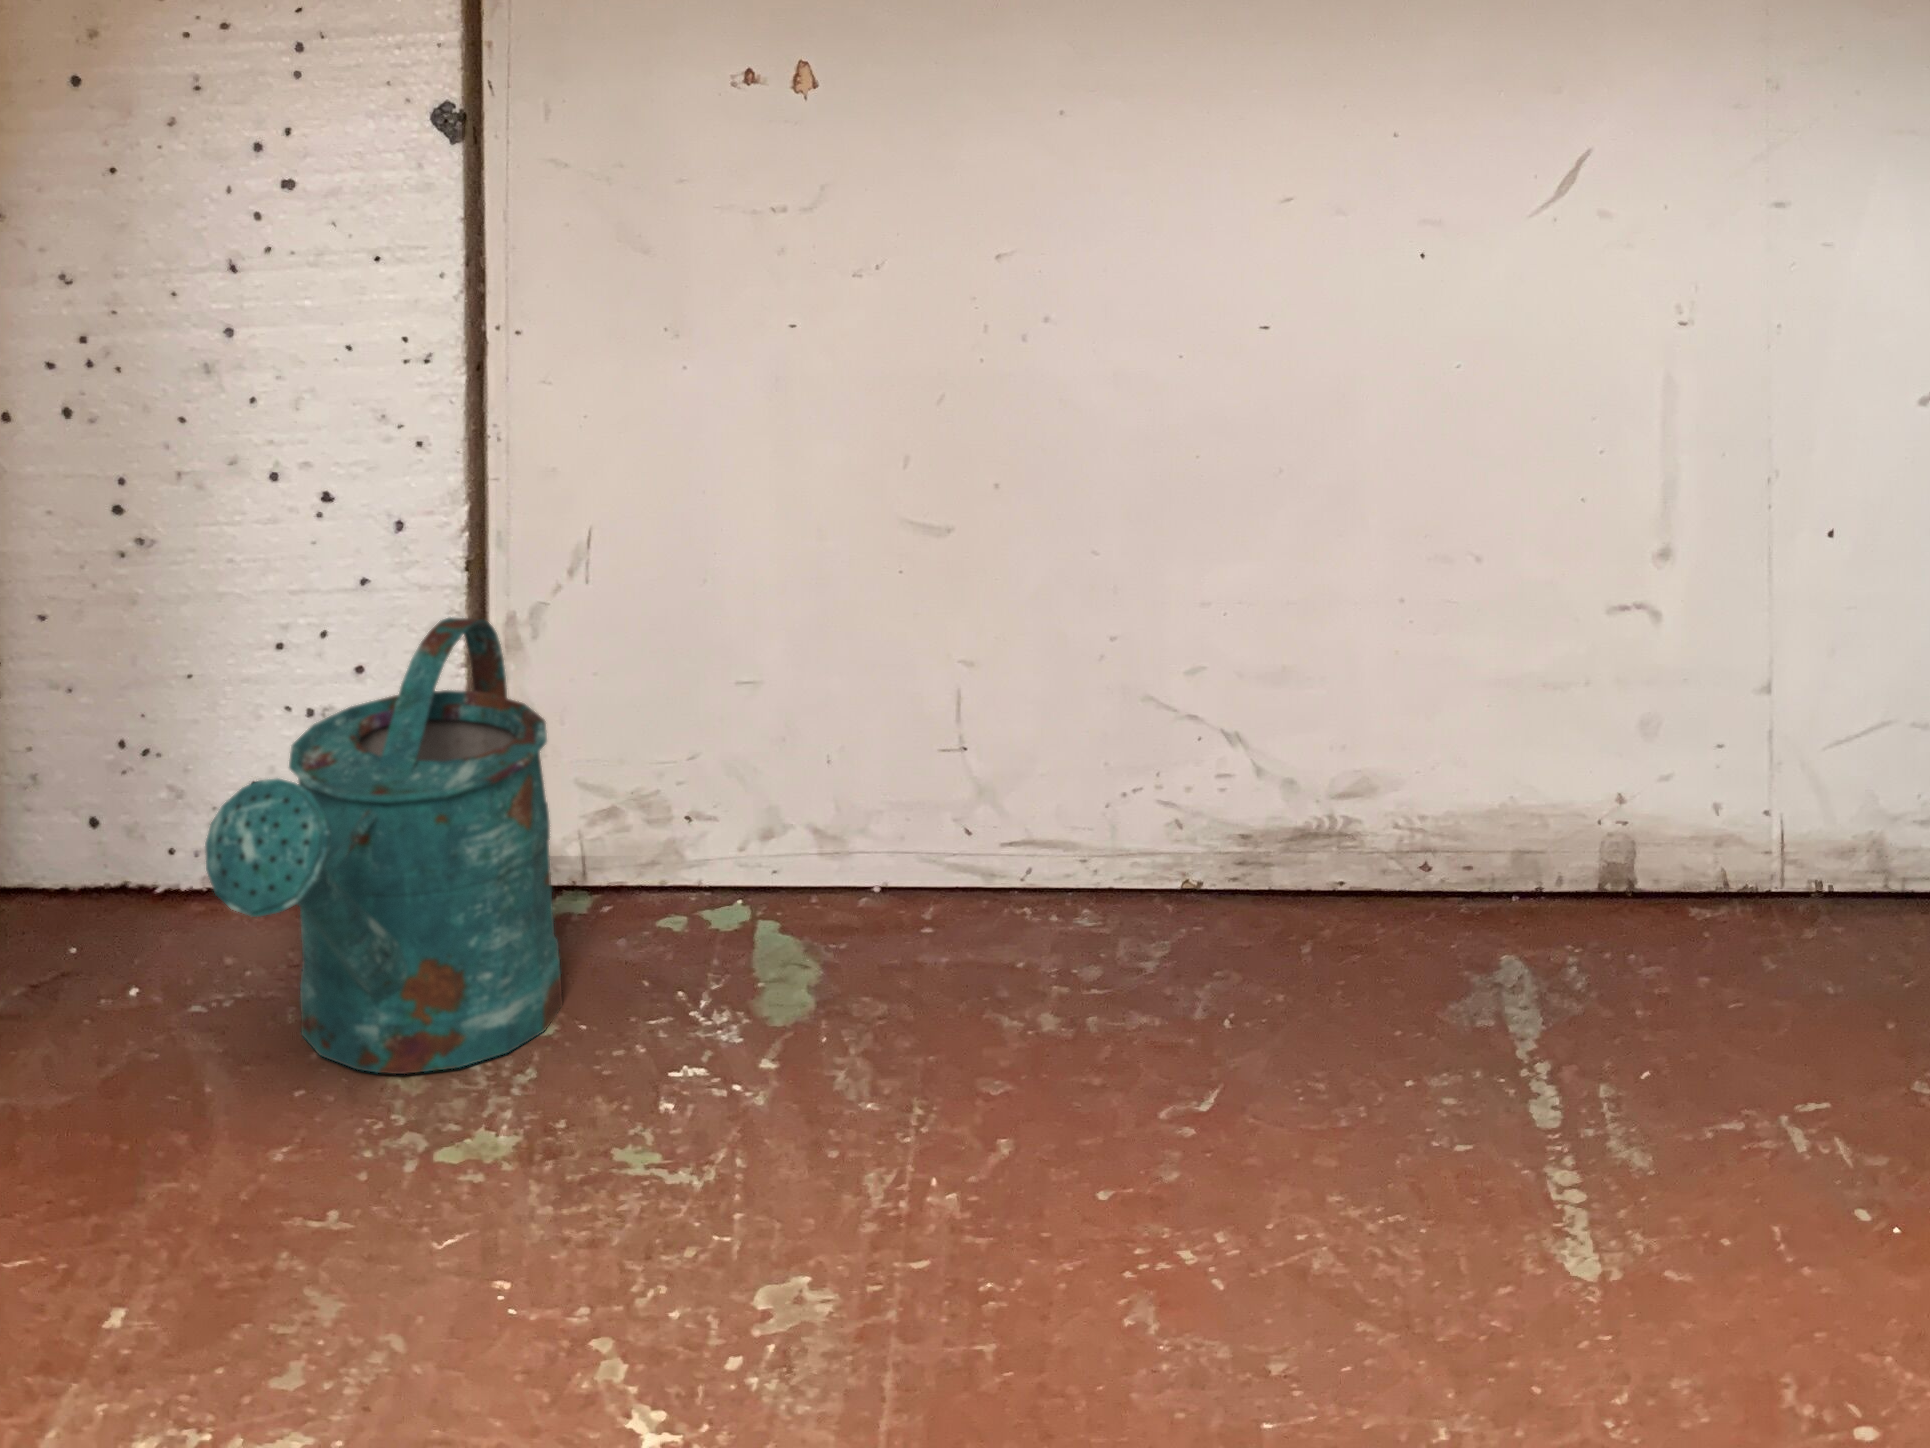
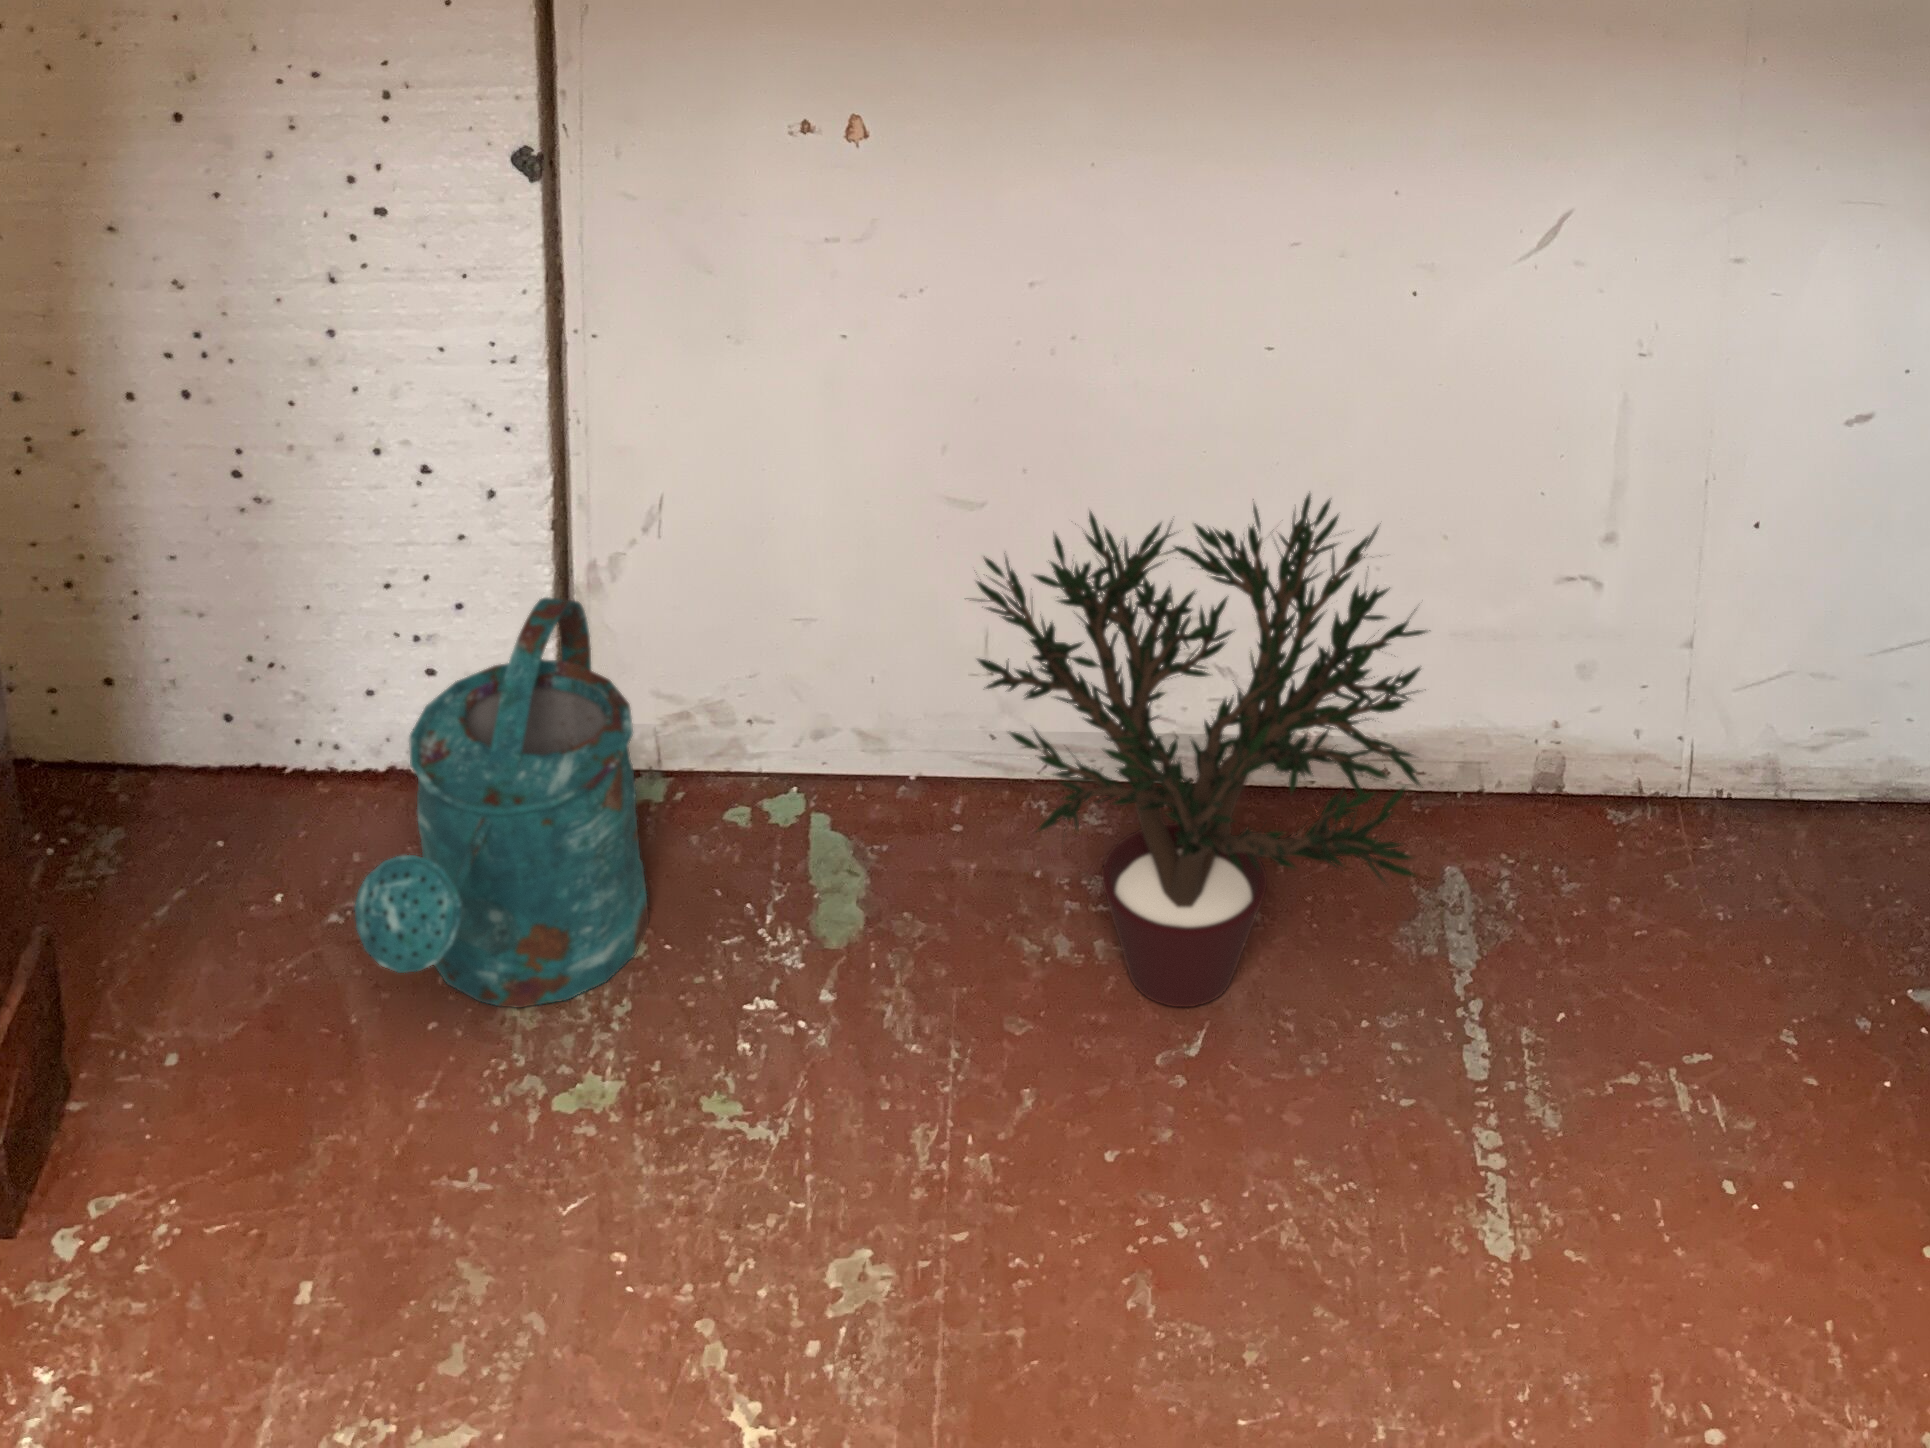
potted plant: none [920,440,1457,1066] -> present [977,494,1430,1007]

